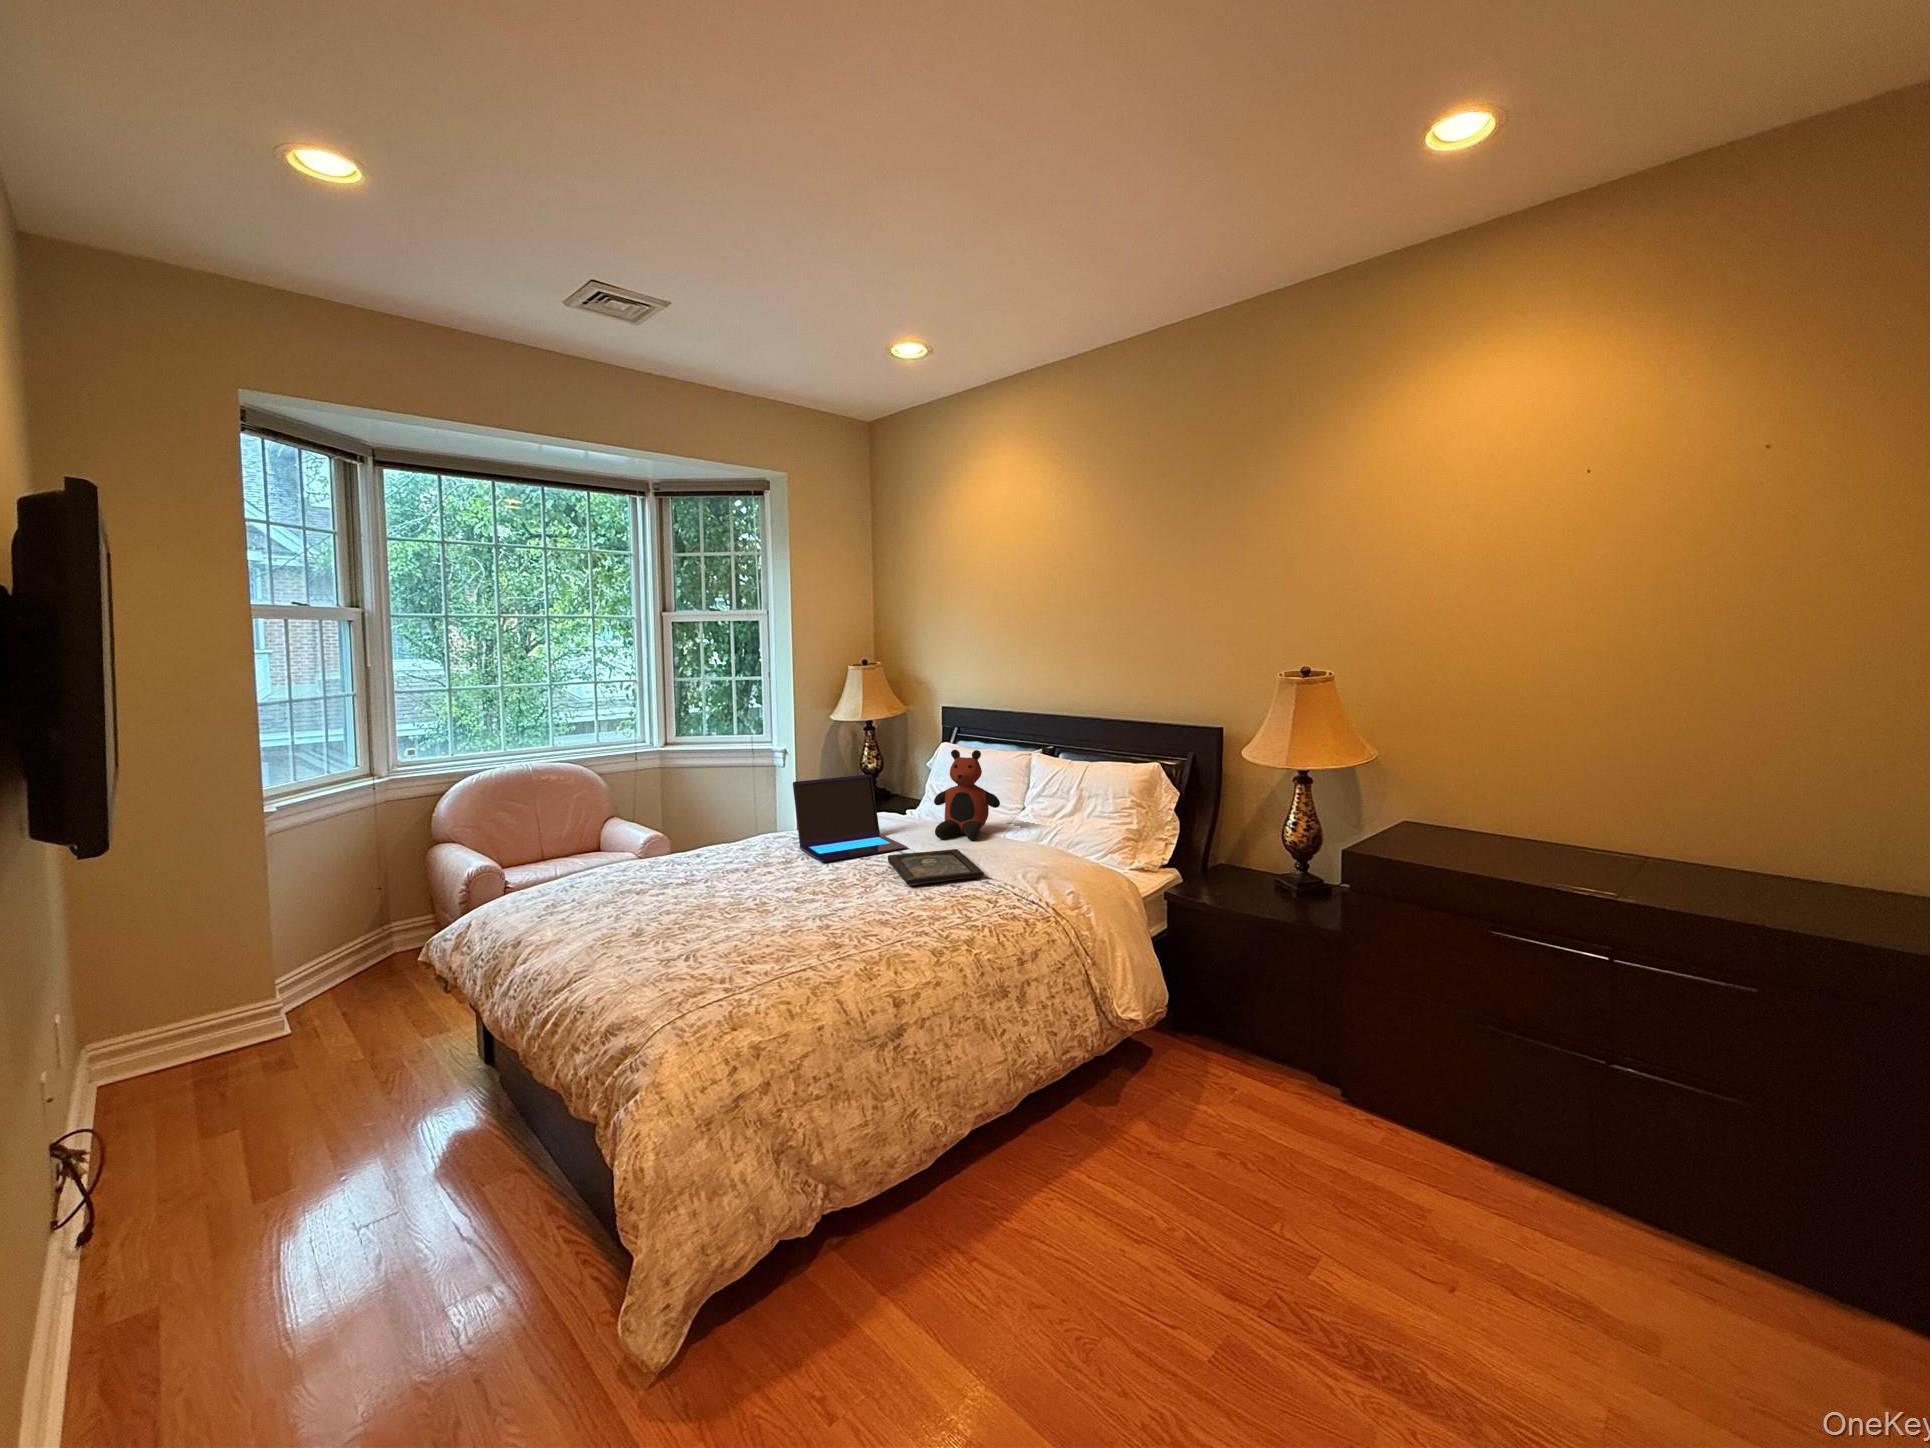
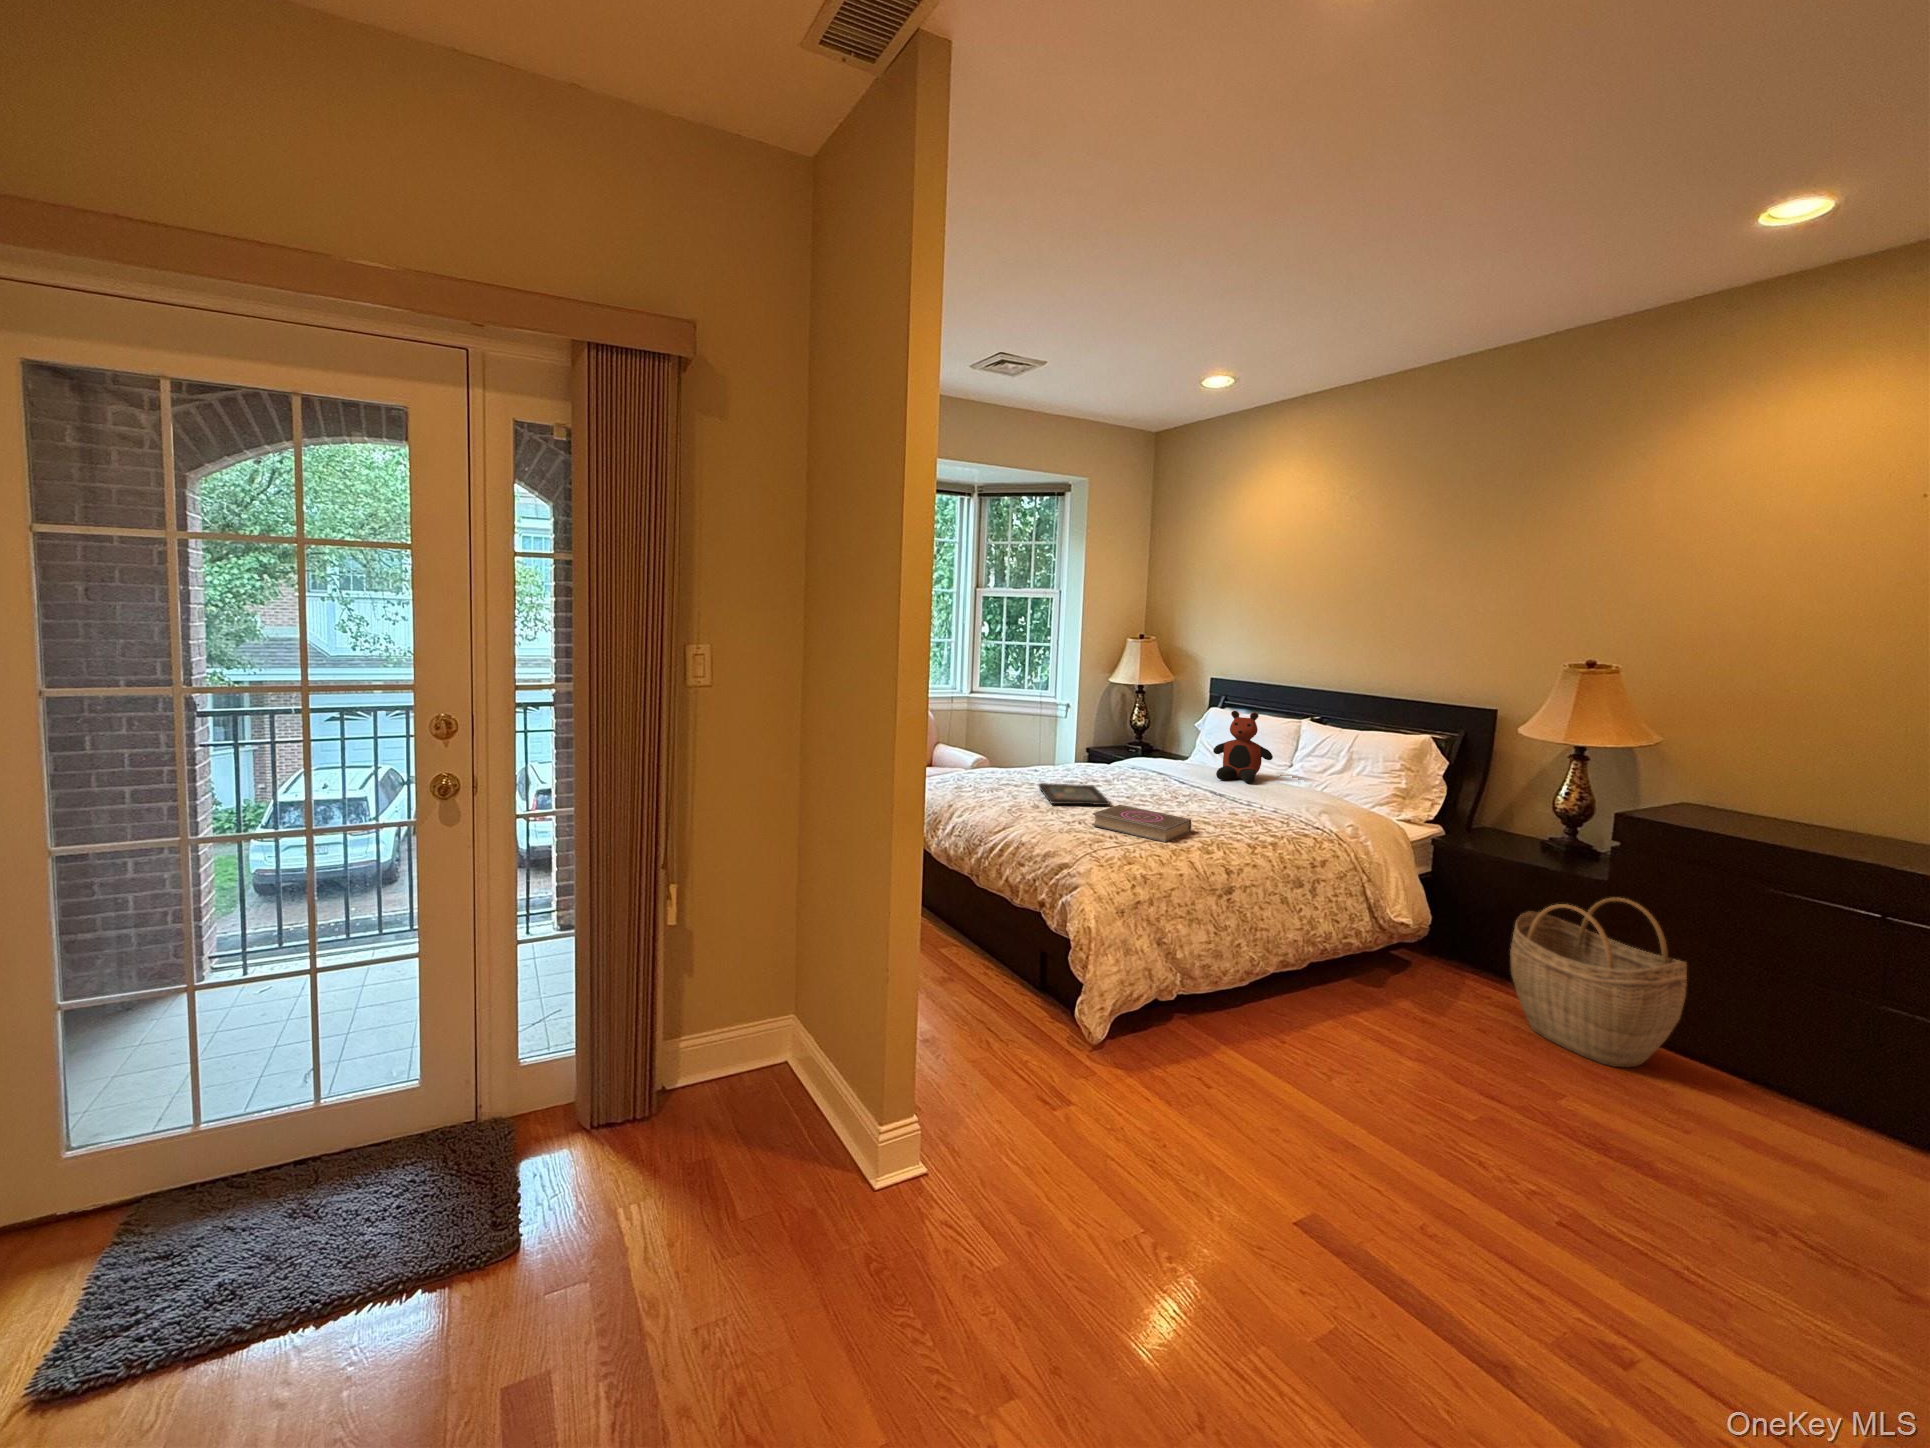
laptop: present [793,774,907,862] -> none [1104,725,1196,785]
tray: present [888,849,984,885] -> present [1039,783,1109,805]
book: none [706,909,856,973] -> present [1092,805,1191,842]
woven basket: none [1250,949,1426,1173] -> present [1510,898,1687,1067]

